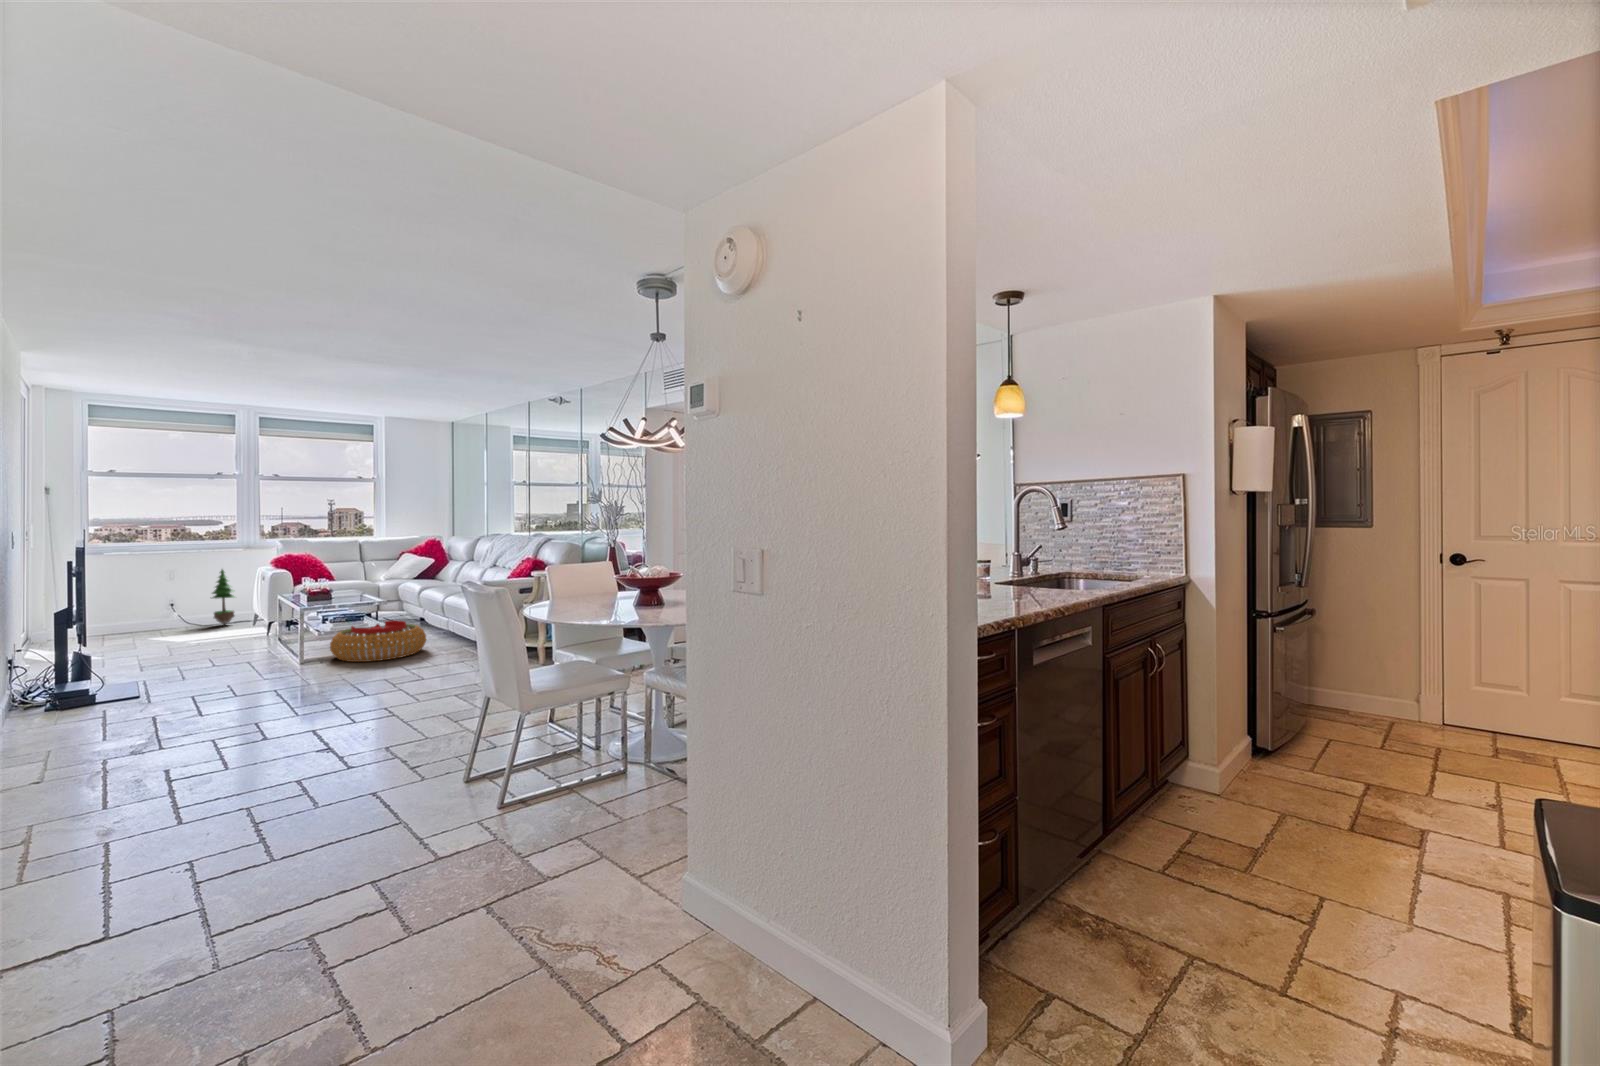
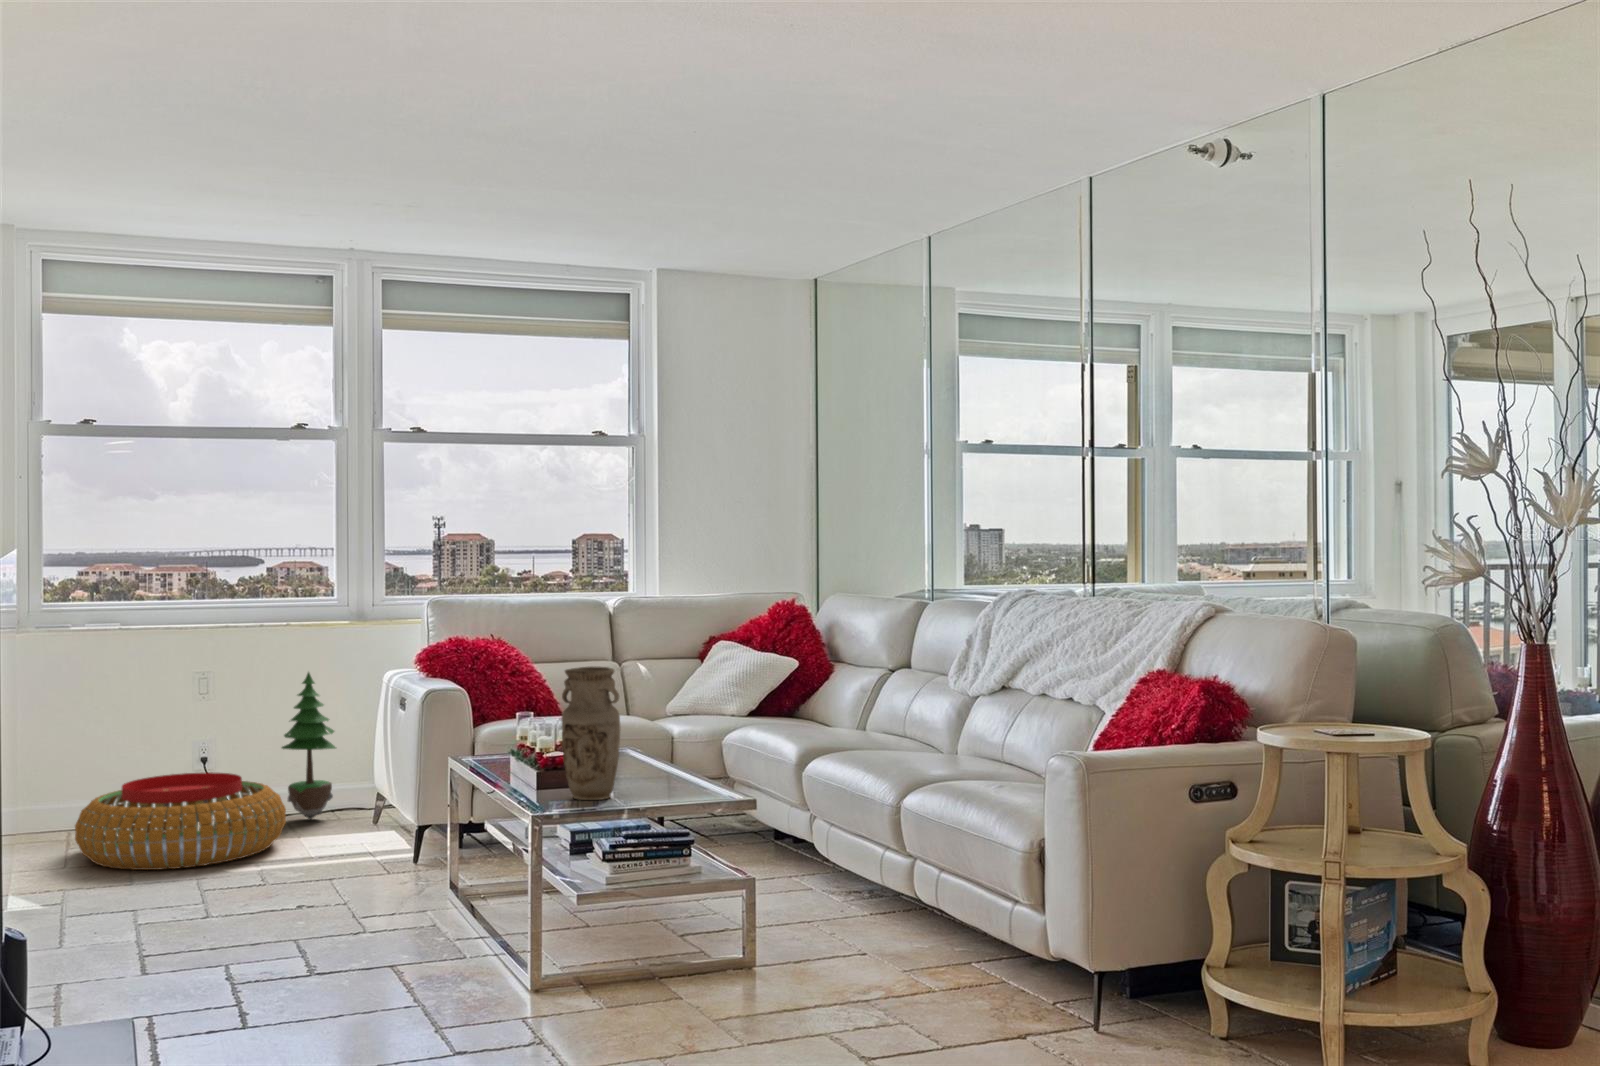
vase: none [316,563,338,605] -> present [561,666,620,800]
pouf: present [330,620,426,662] -> present [75,772,286,870]

